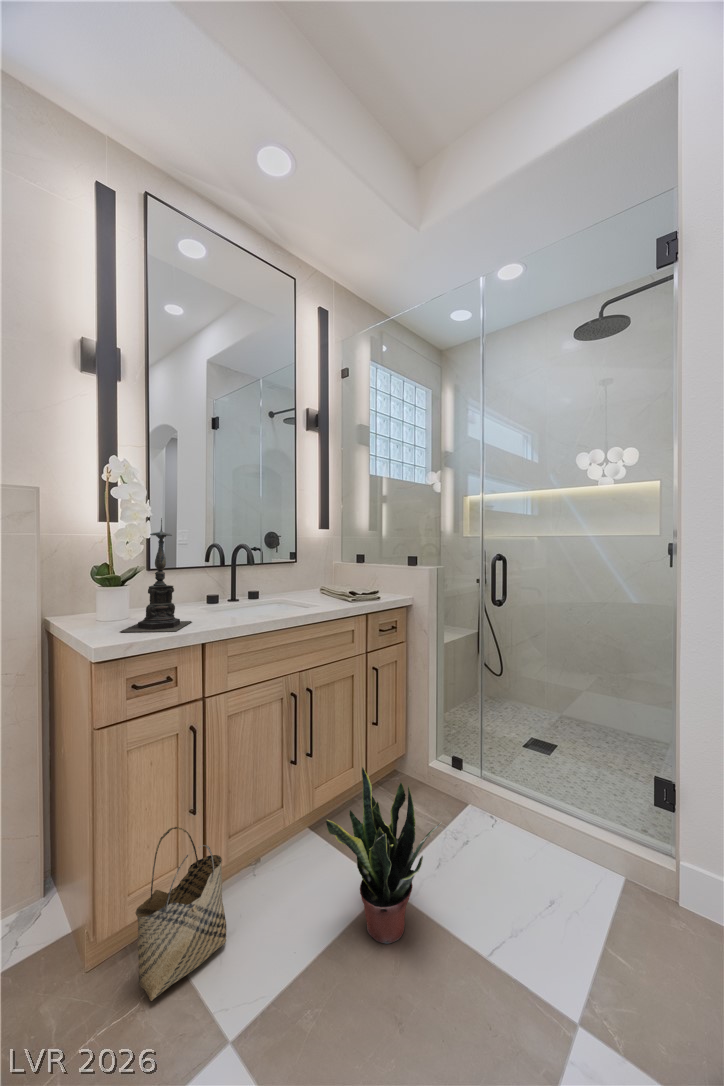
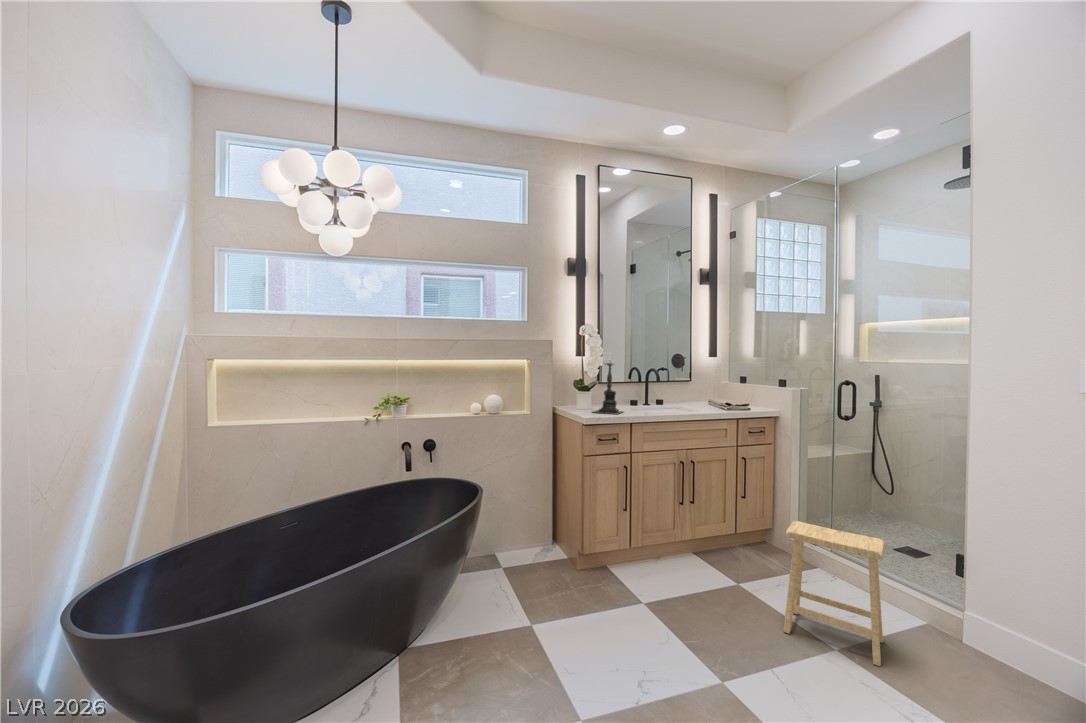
potted plant: present [326,767,442,944] -> none [696,504,770,601]
footstool: none [476,783,637,1033] -> present [784,521,884,666]
woven basket: present [136,827,226,1001] -> none [601,512,642,582]

